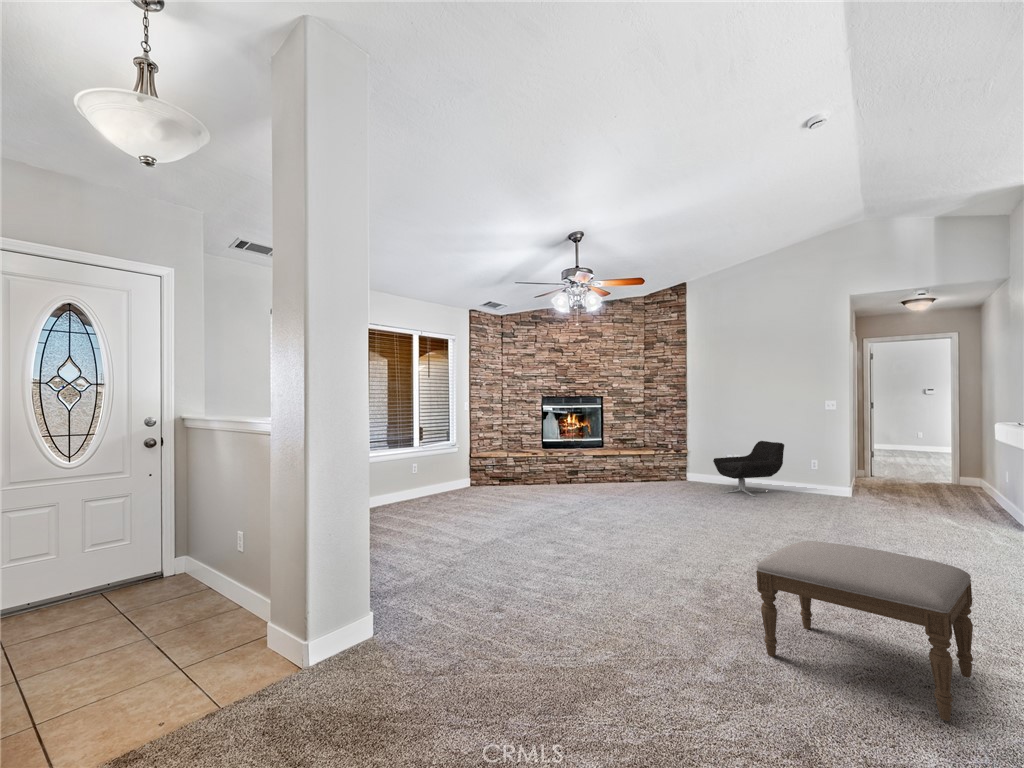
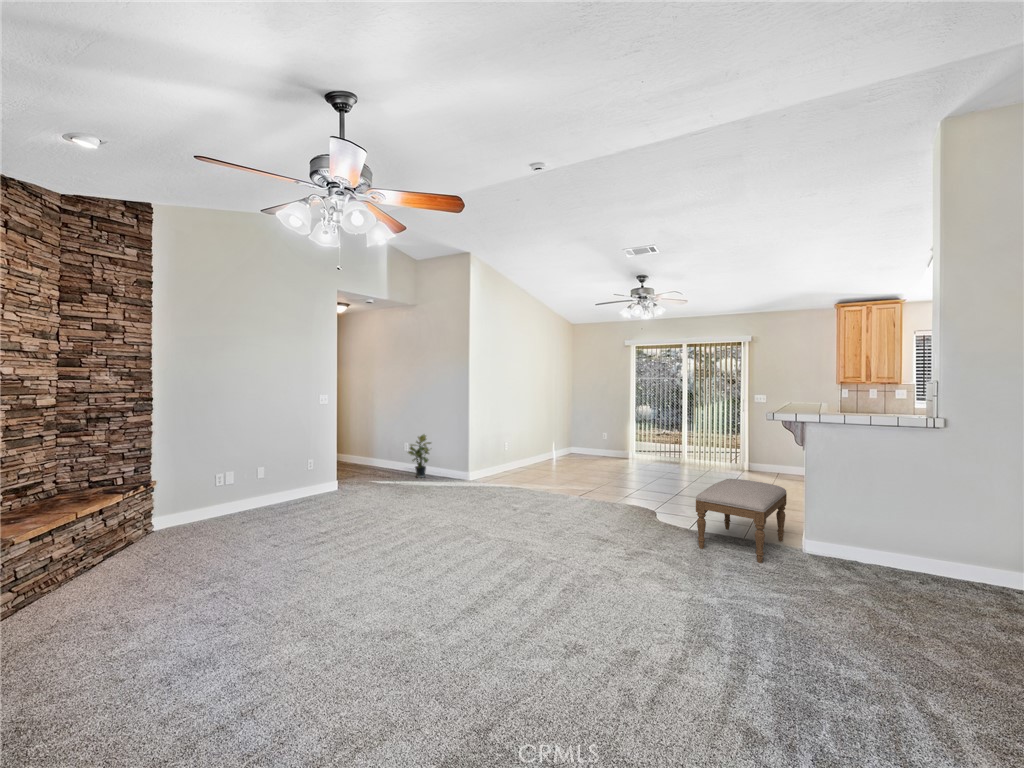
lounge chair: present [713,441,784,496] -> none [228,445,317,526]
potted plant: none [960,457,1005,518] -> present [408,434,431,478]

